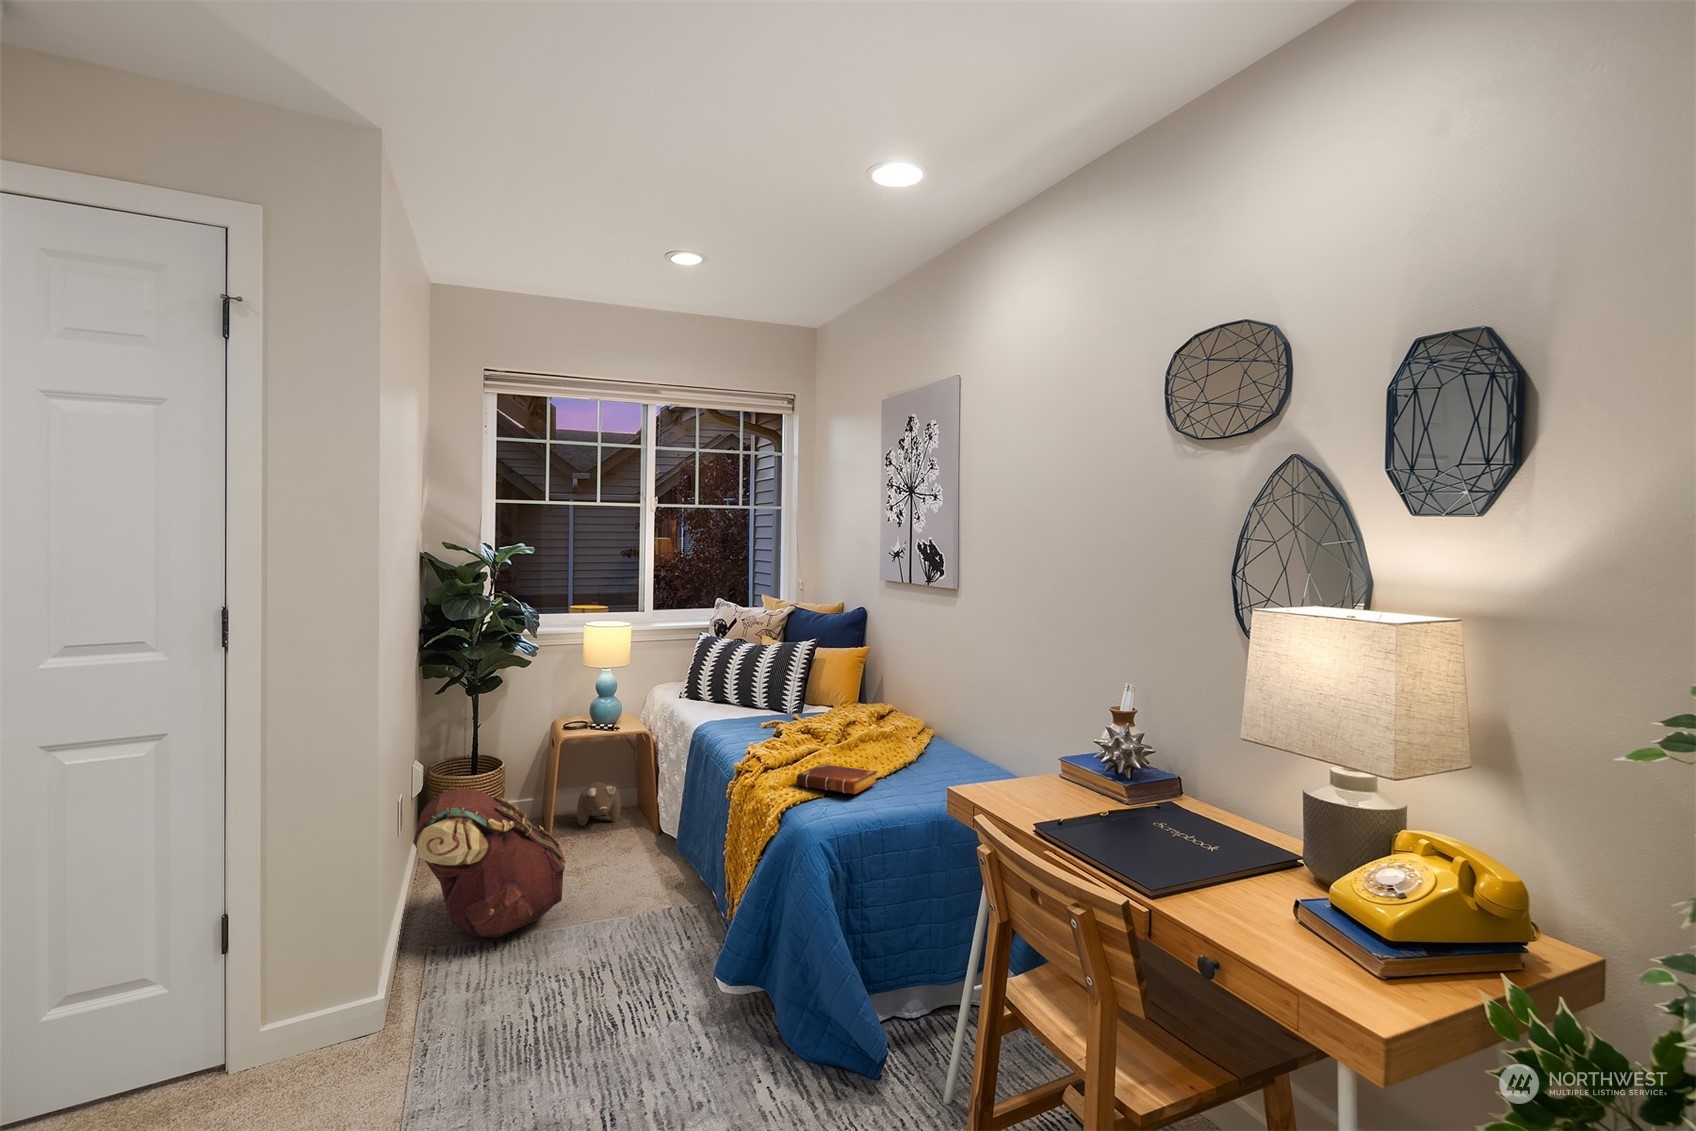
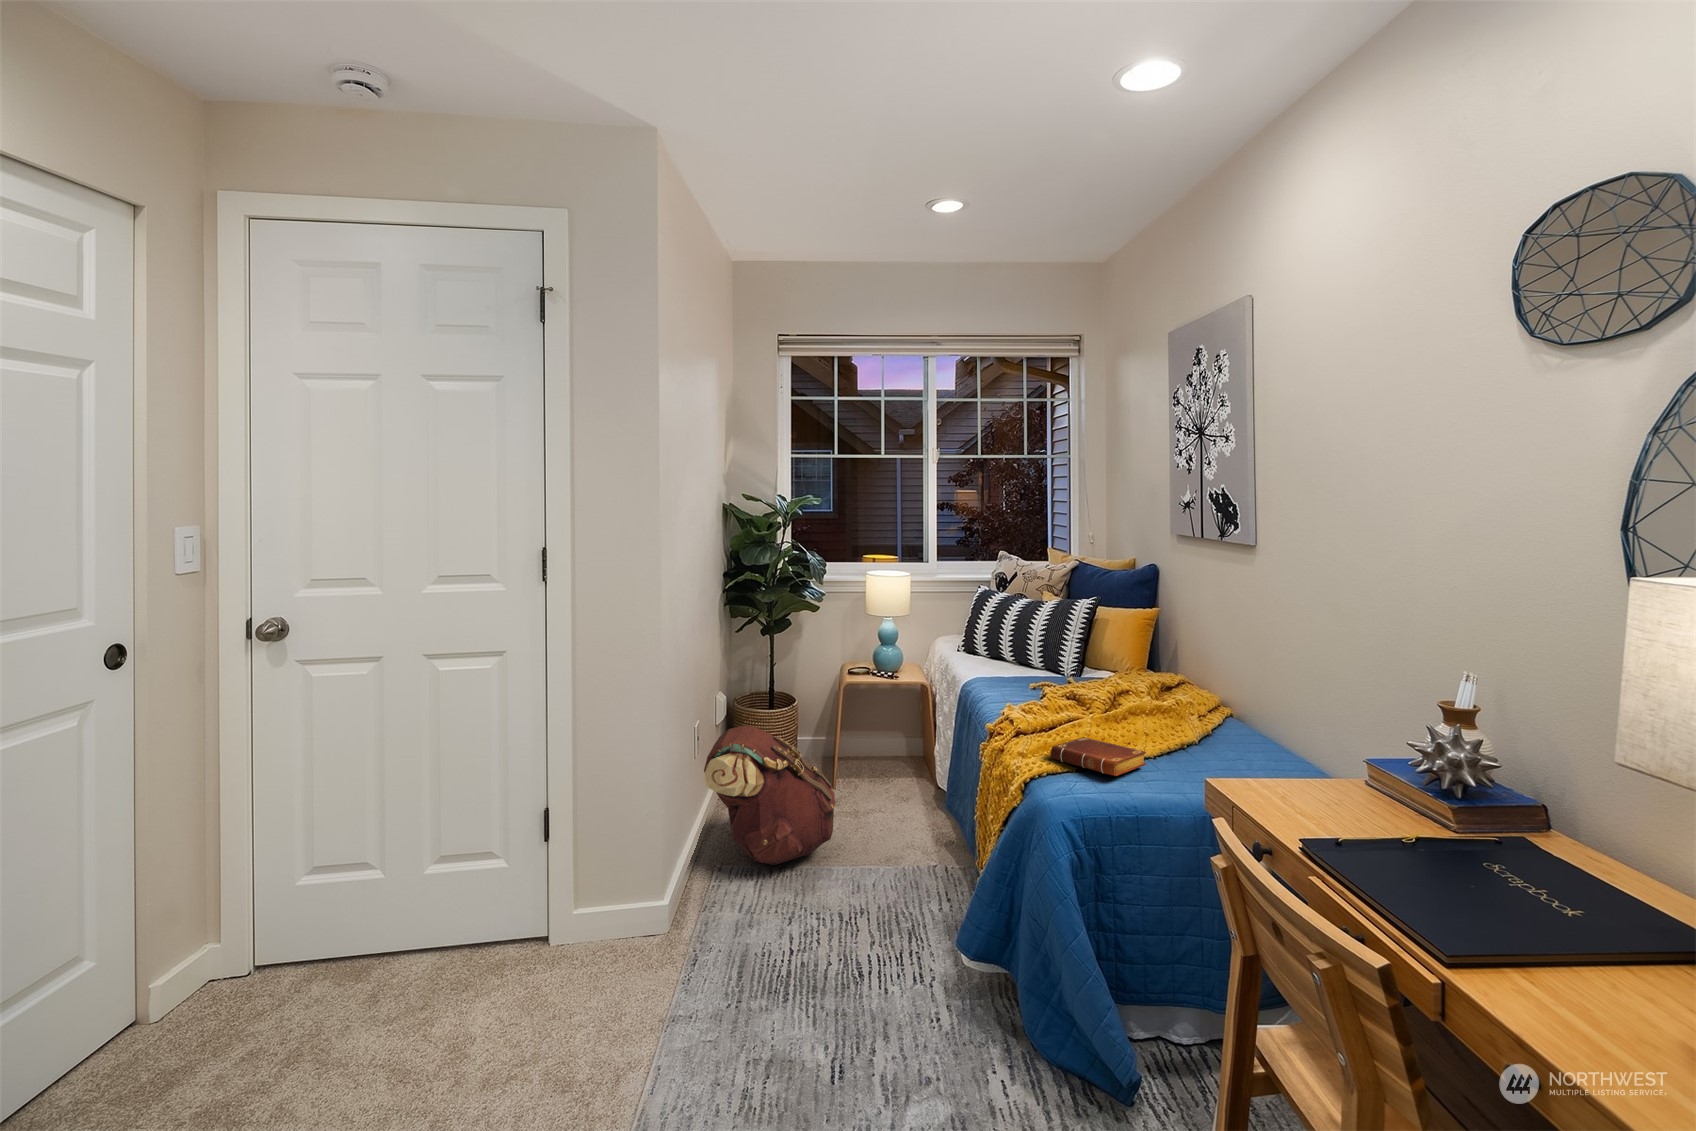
plush toy: present [577,782,621,826] -> none [861,726,901,766]

